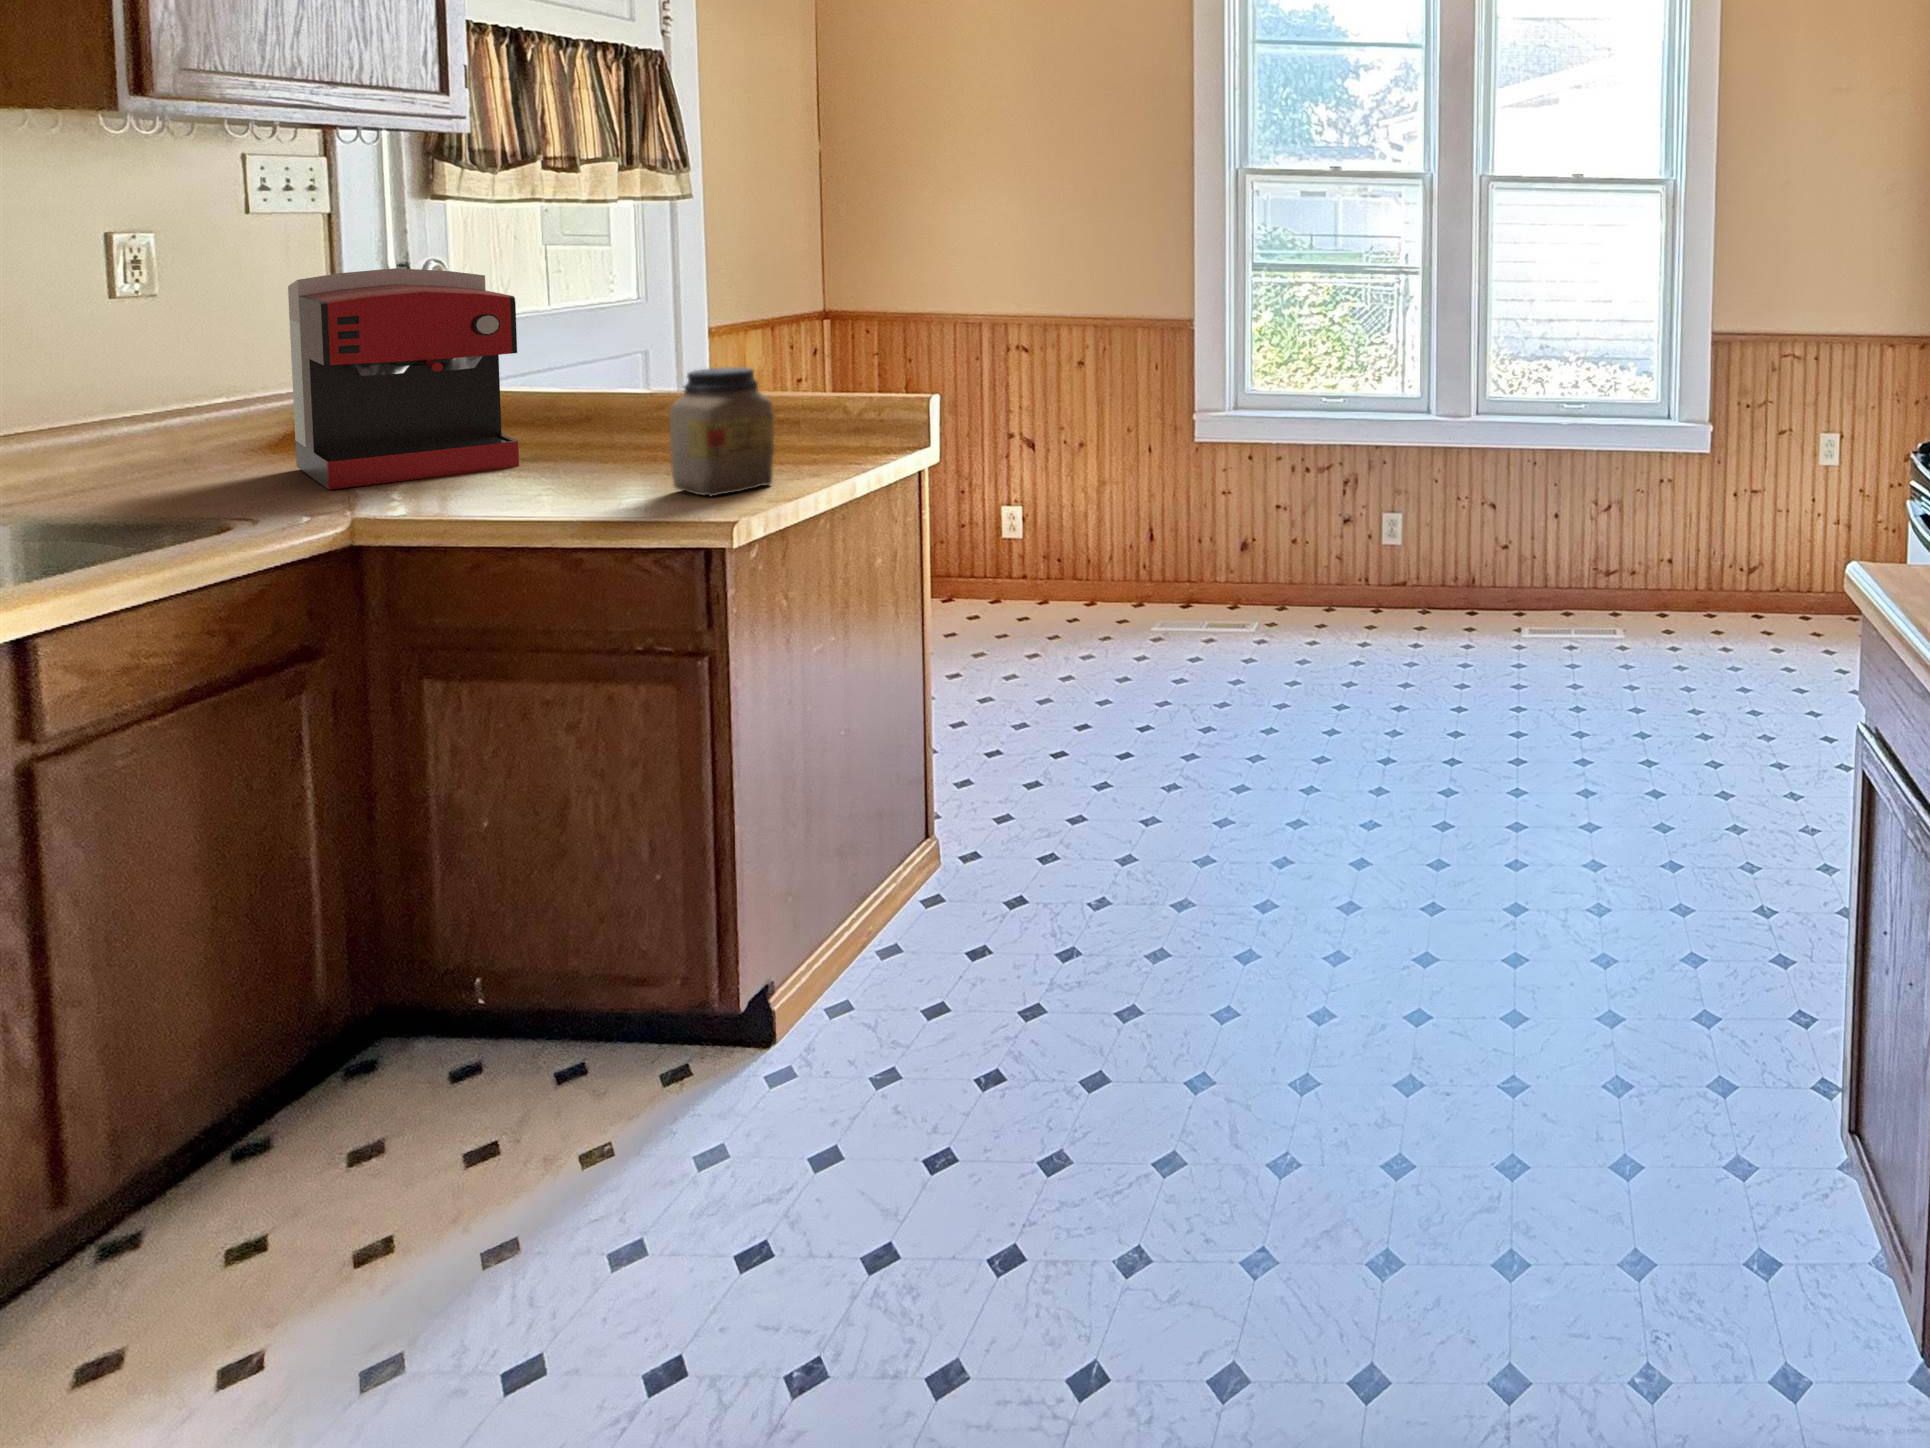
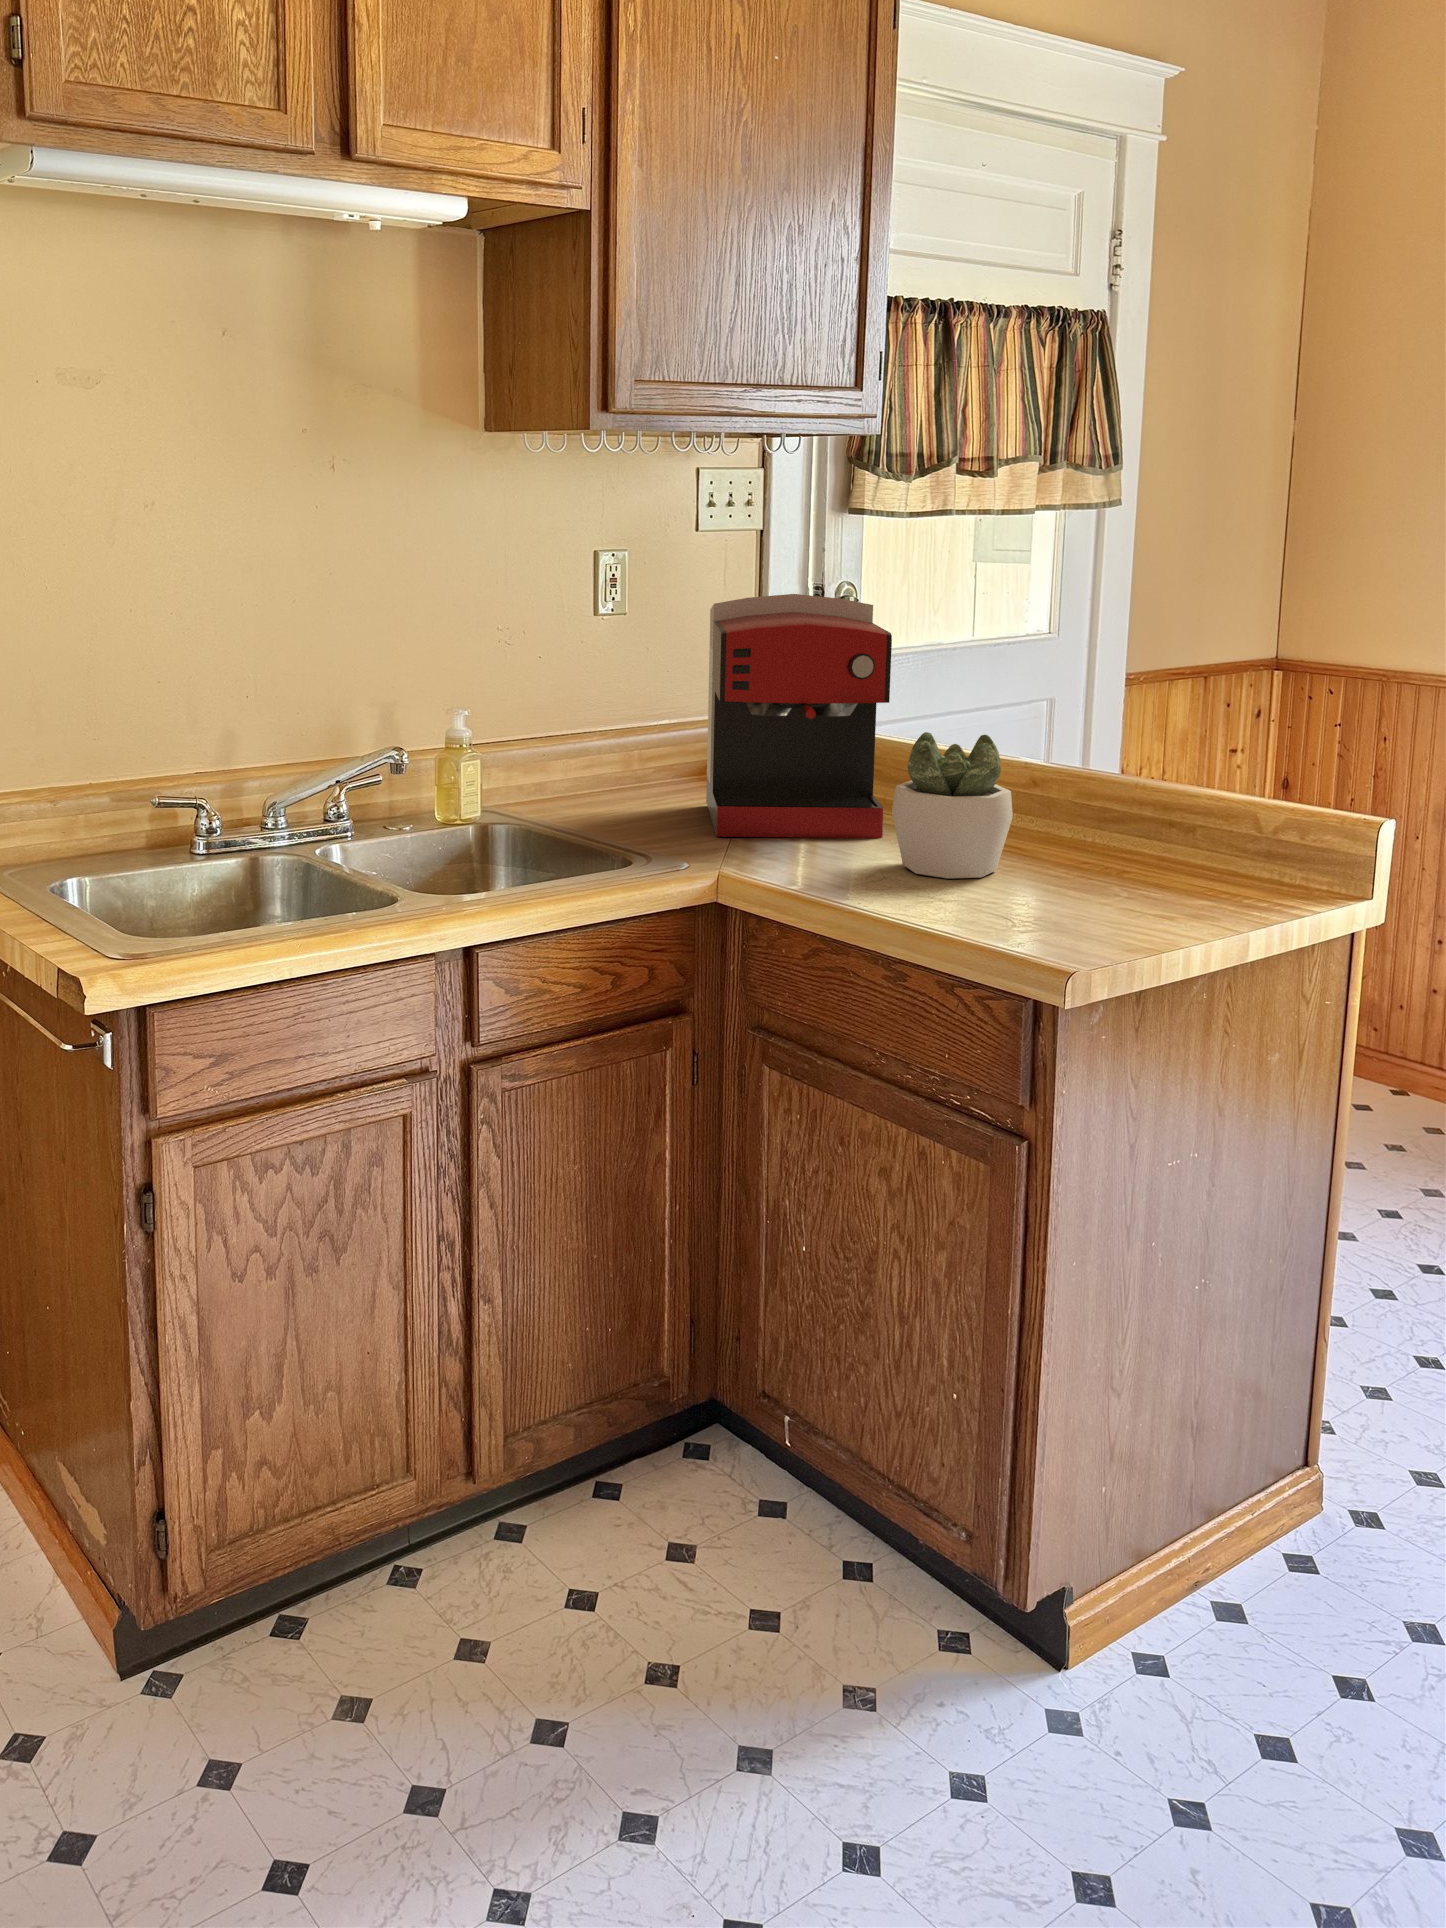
jar: present [670,367,774,496] -> none [1018,752,1144,930]
succulent plant: none [537,368,654,484] -> present [892,732,1013,879]

